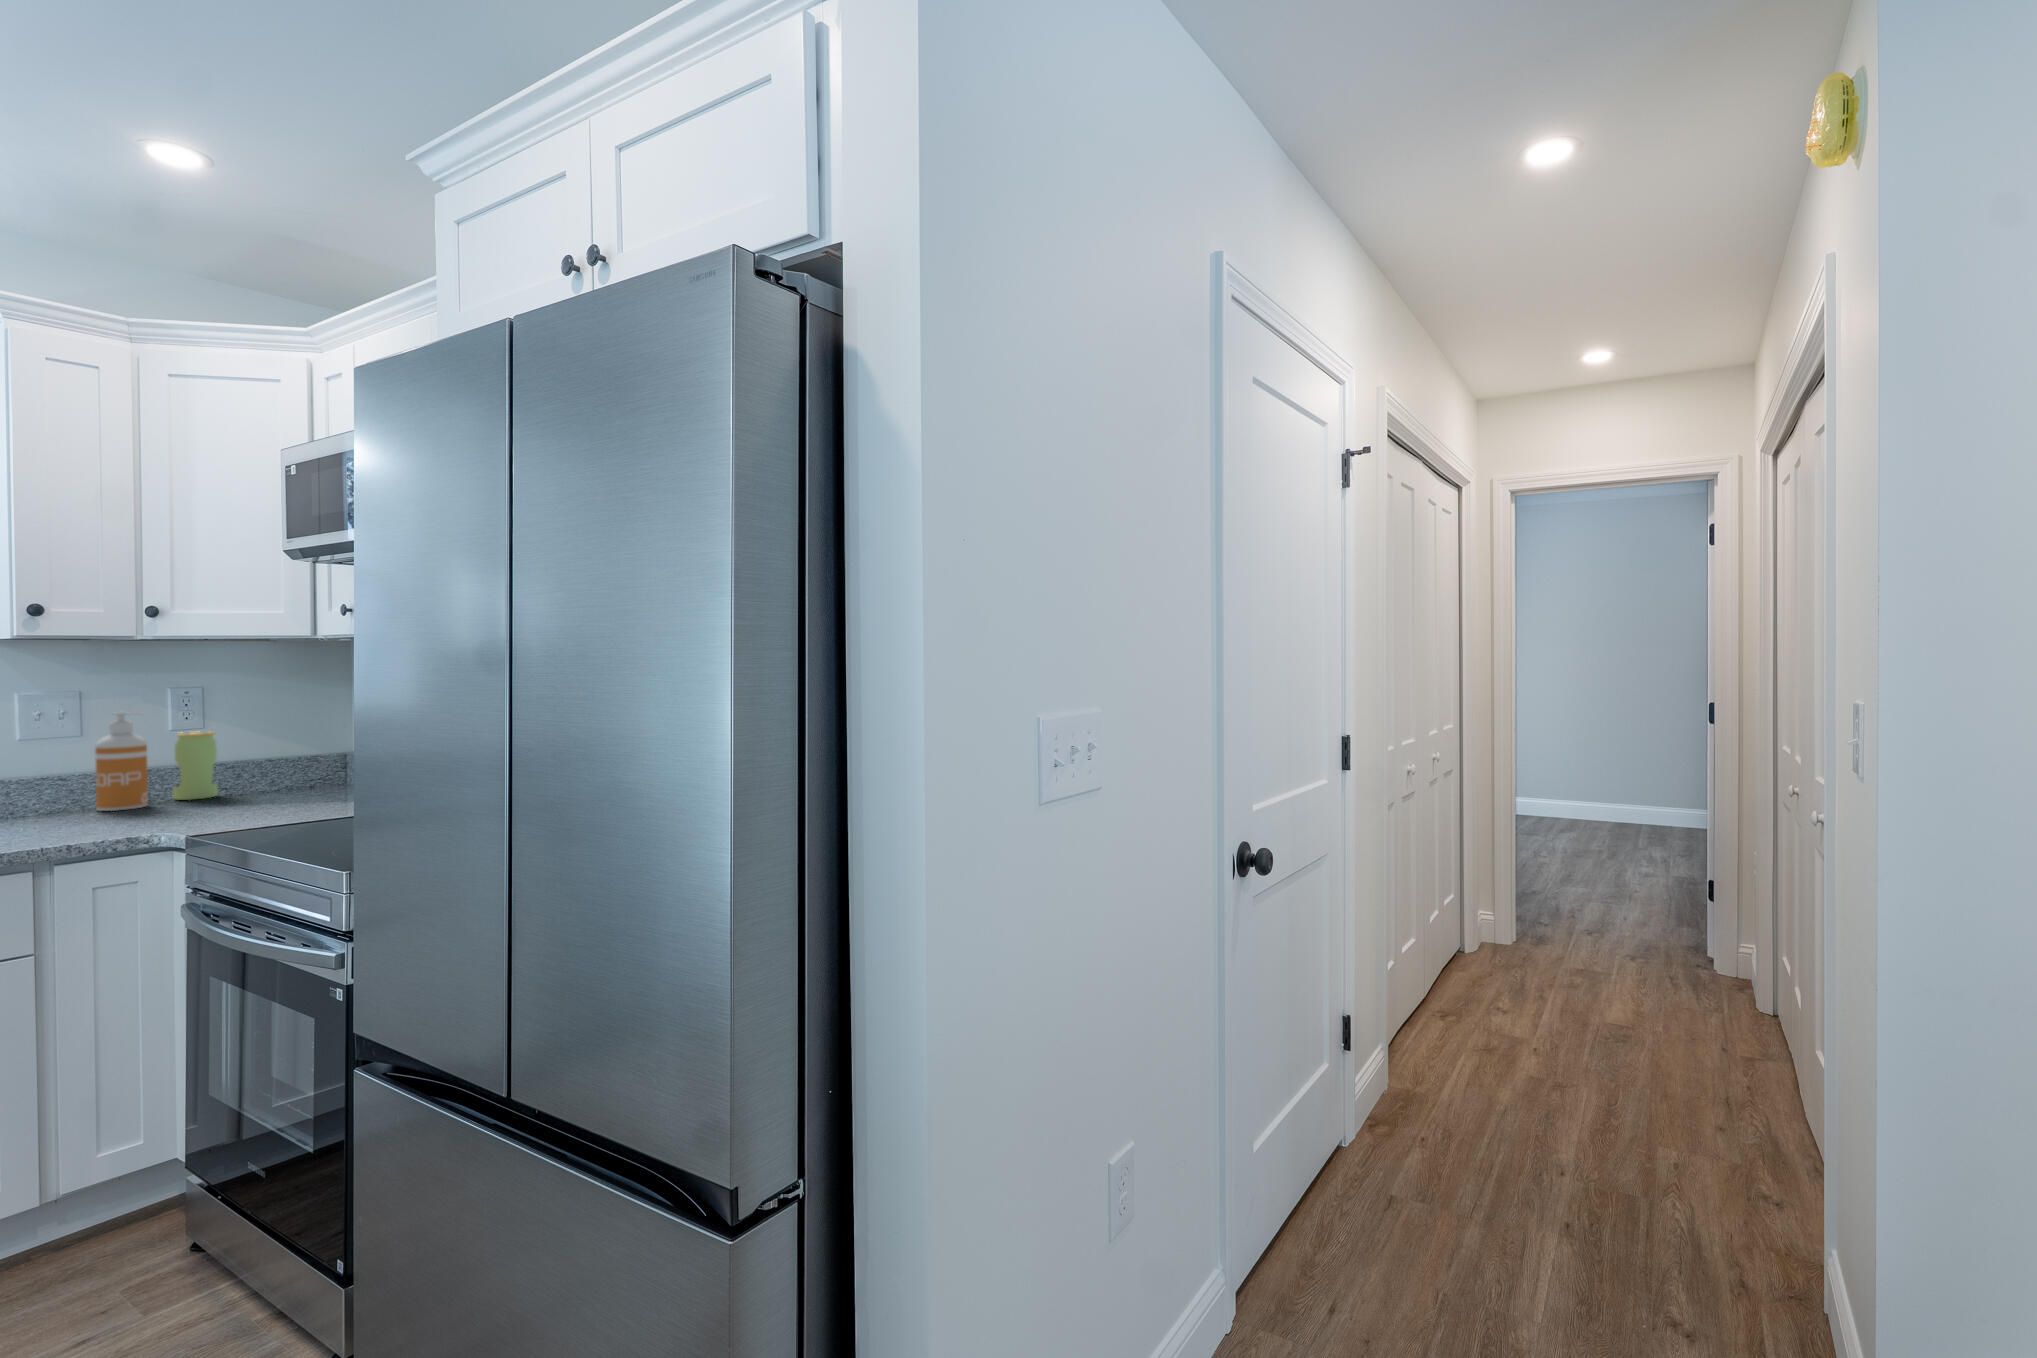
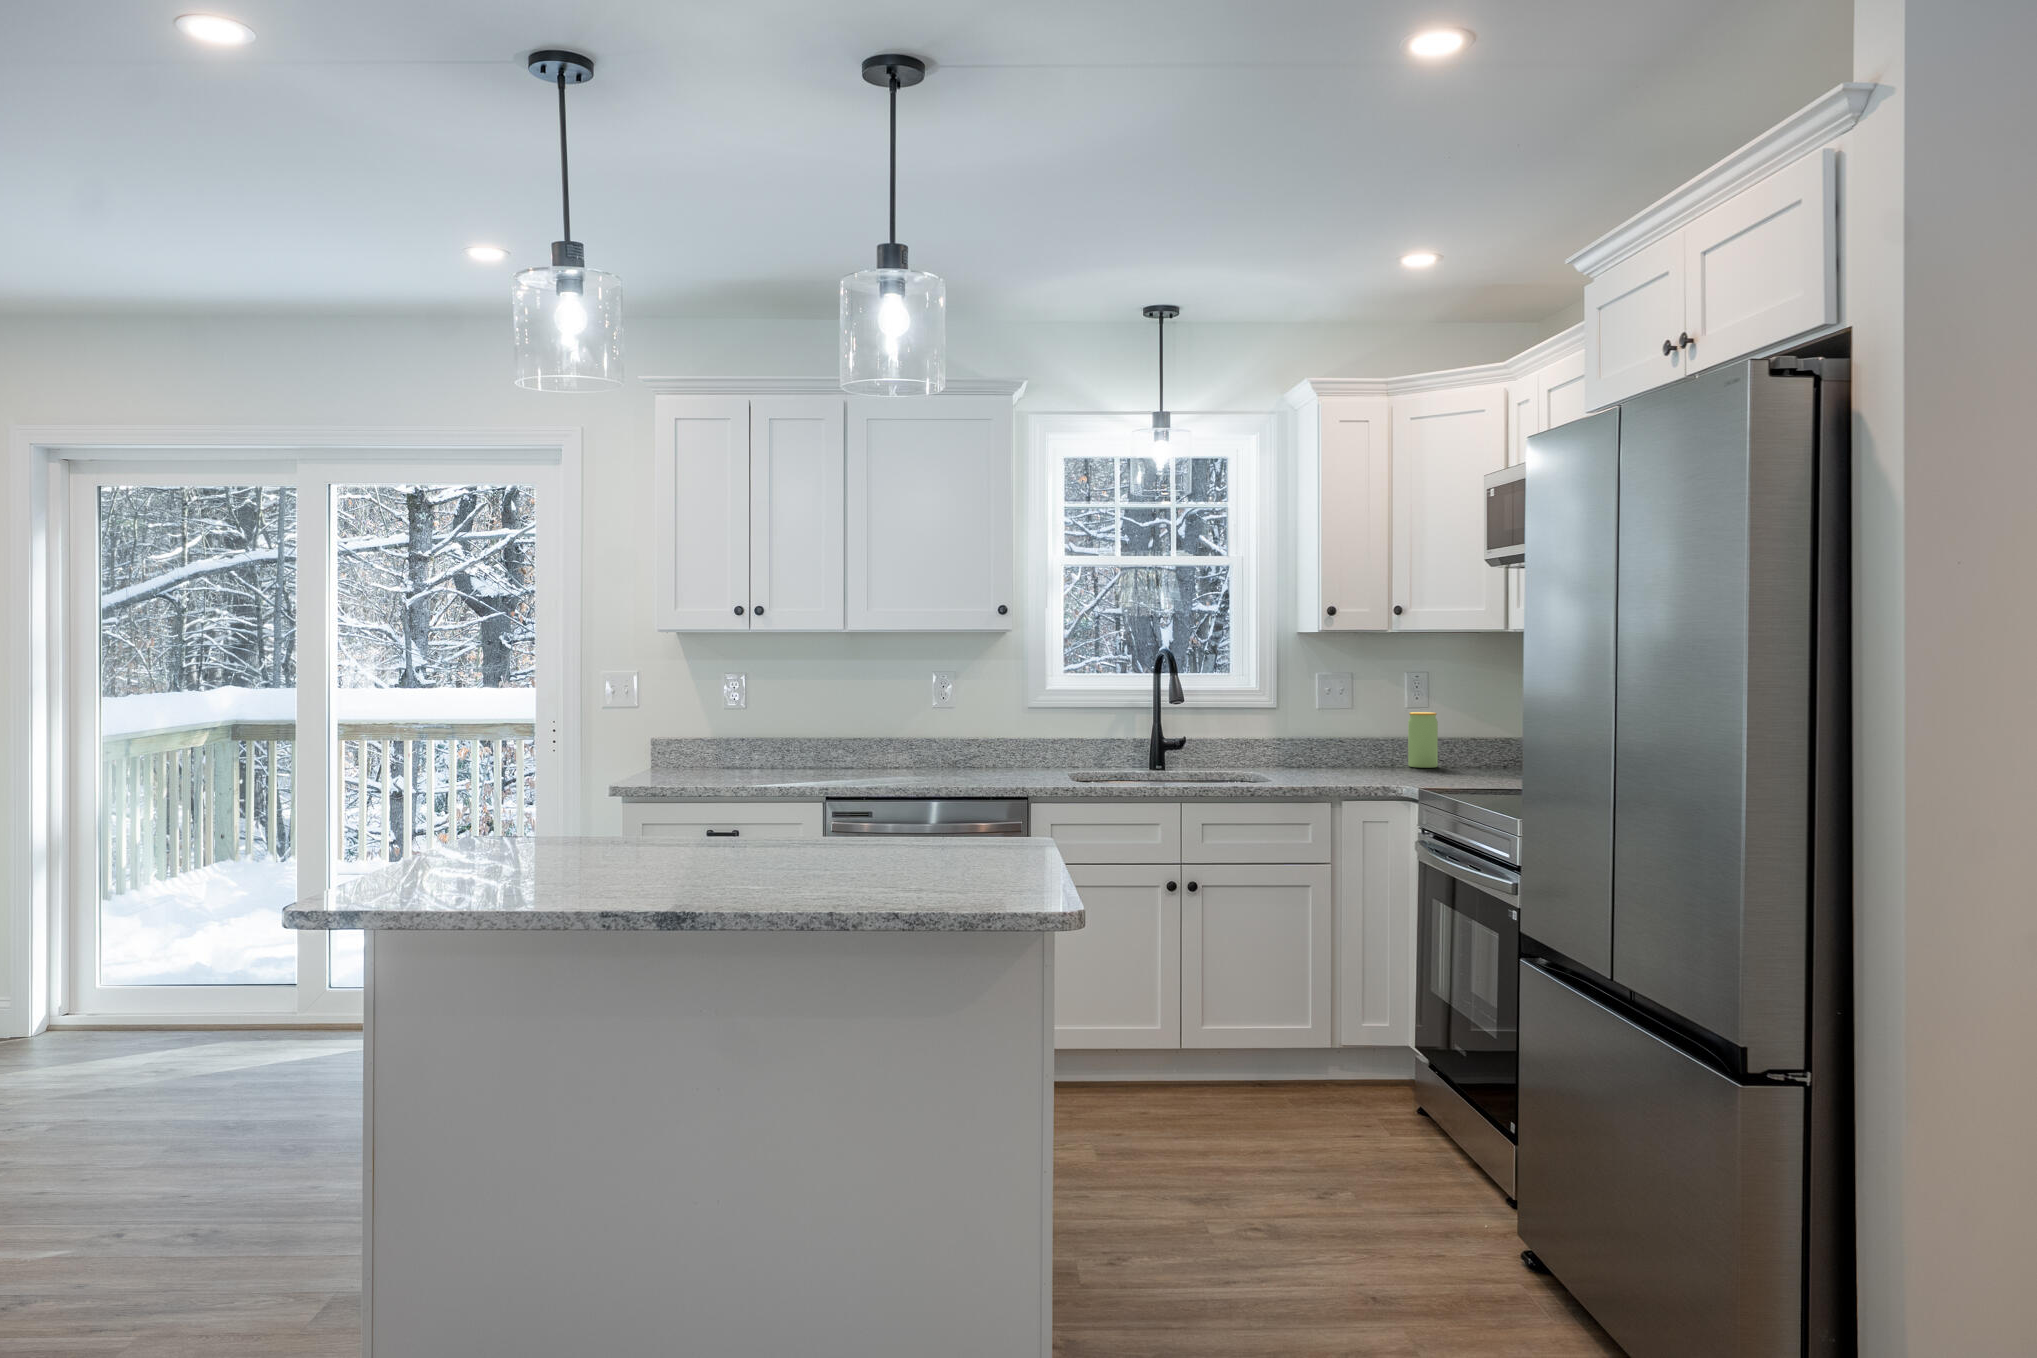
soap dispenser: present [95,712,148,811] -> none [1362,693,1393,769]

